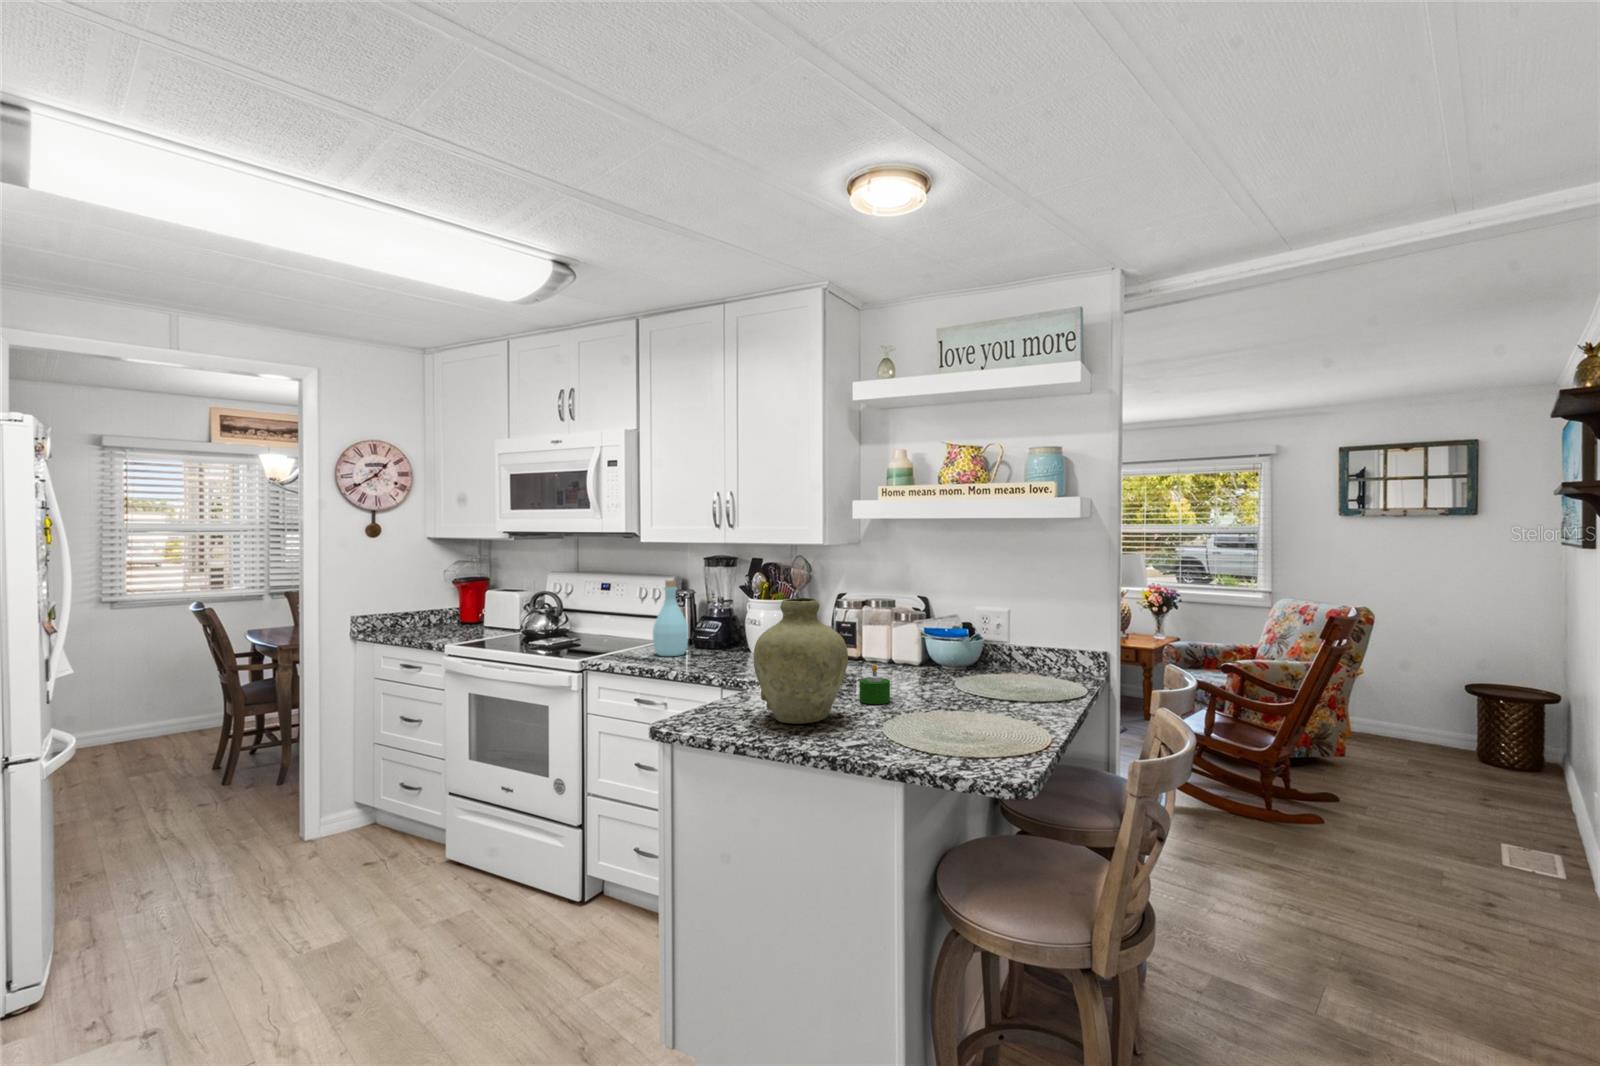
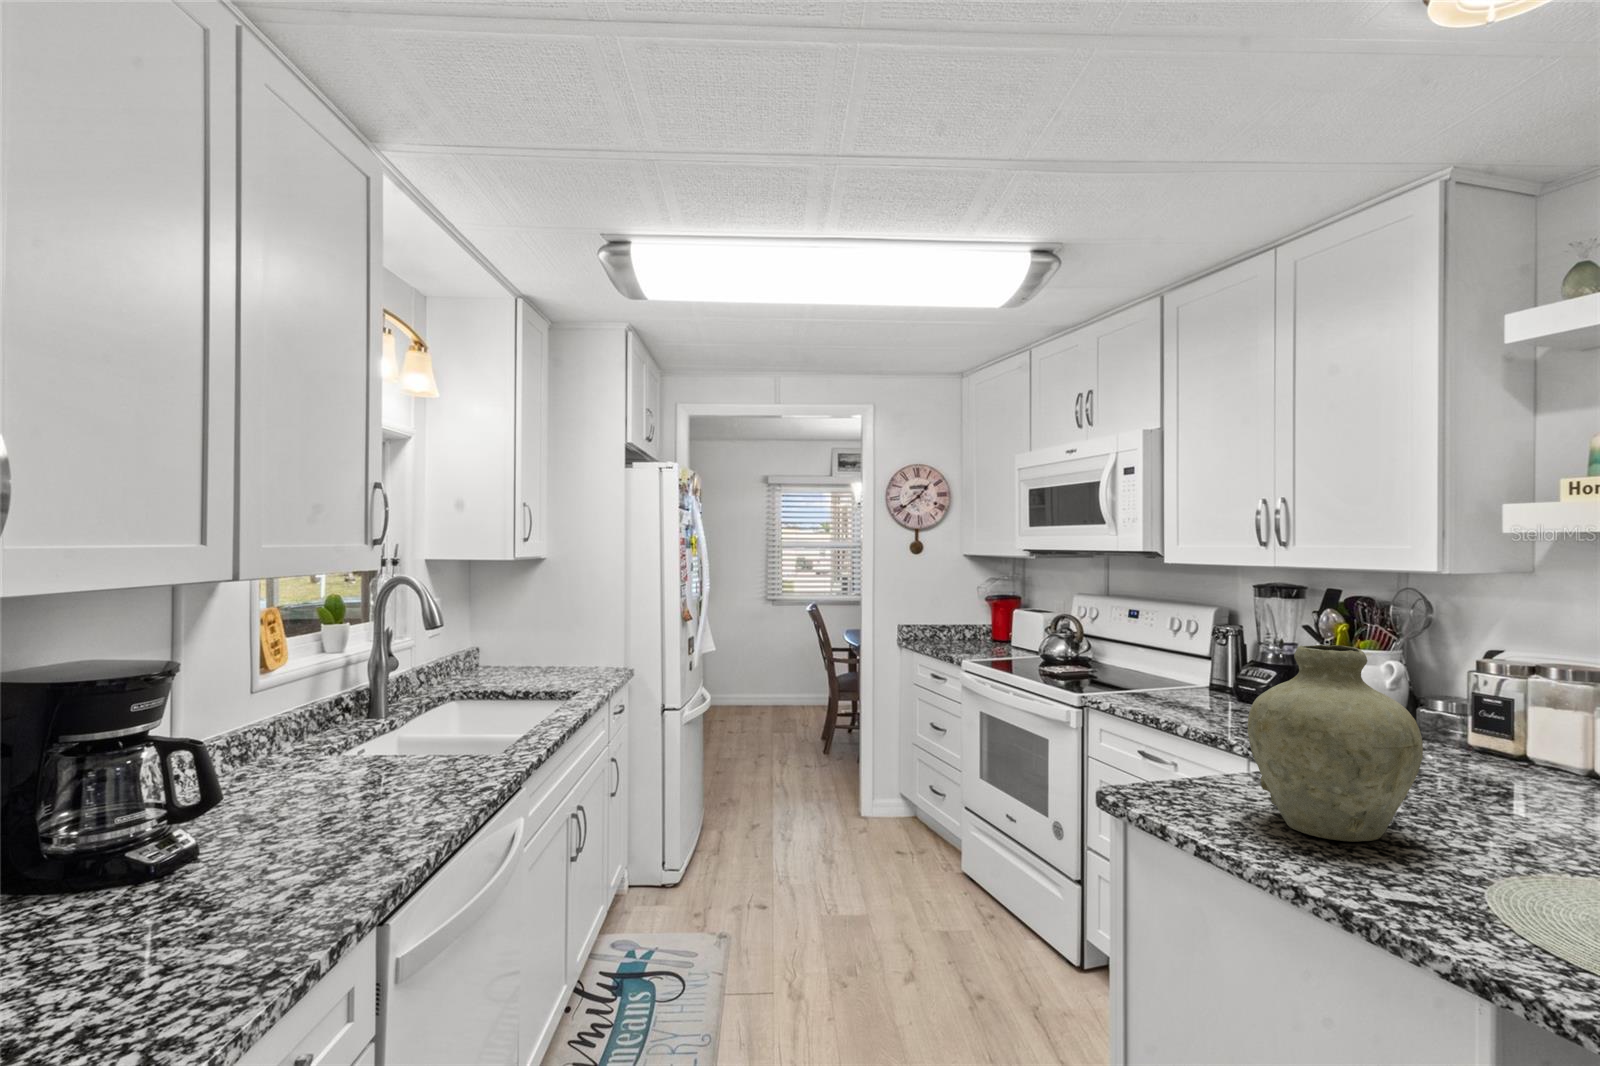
bottle: present [653,580,689,656] -> none [1172,610,1223,707]
candle: present [860,664,890,704] -> none [1467,769,1535,841]

